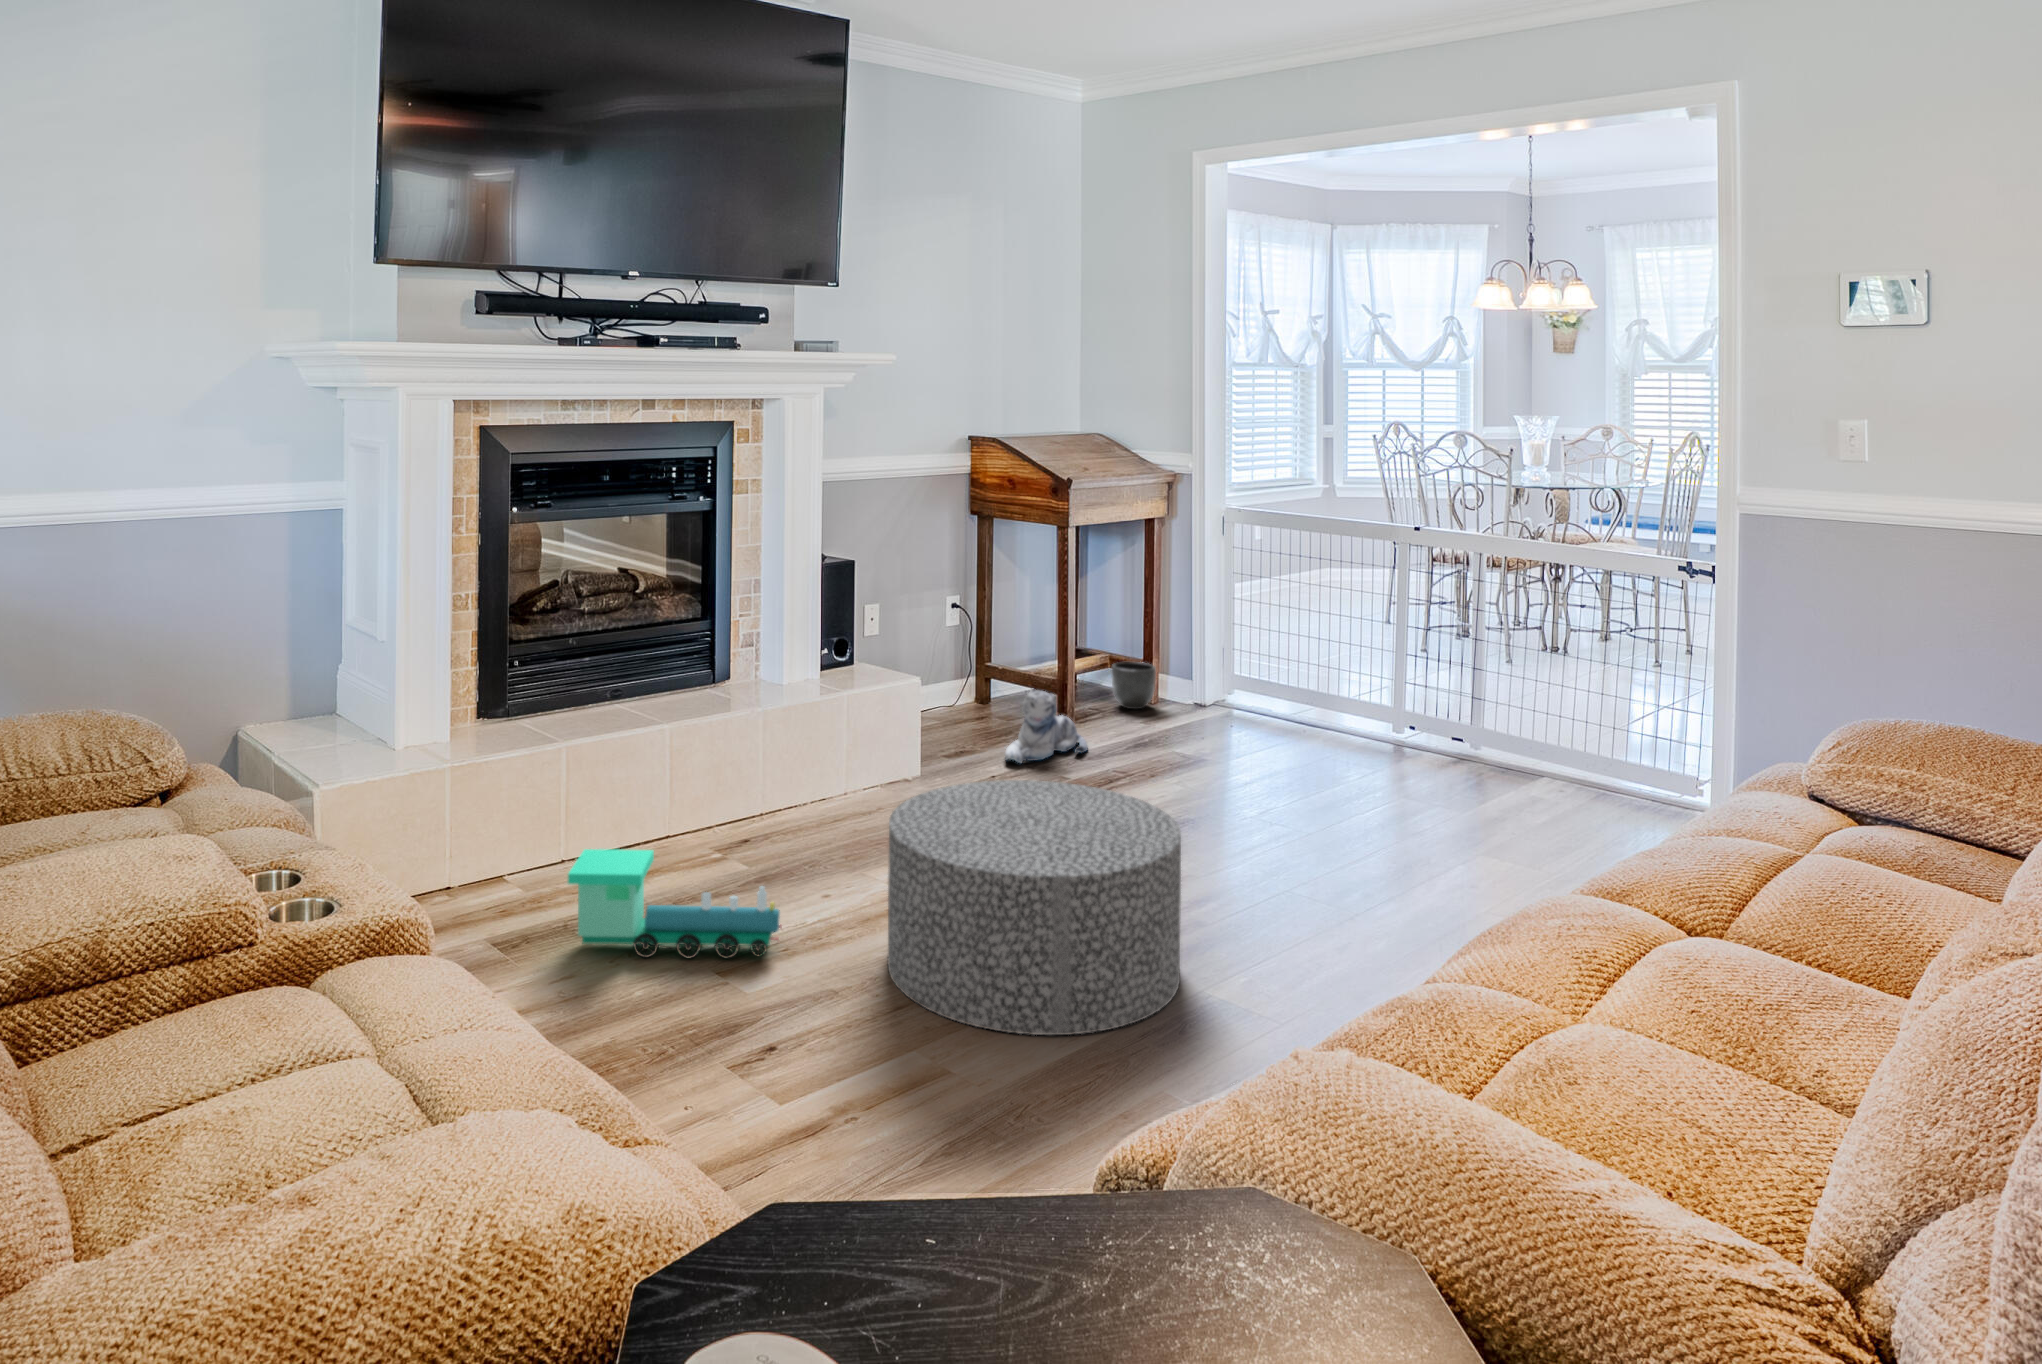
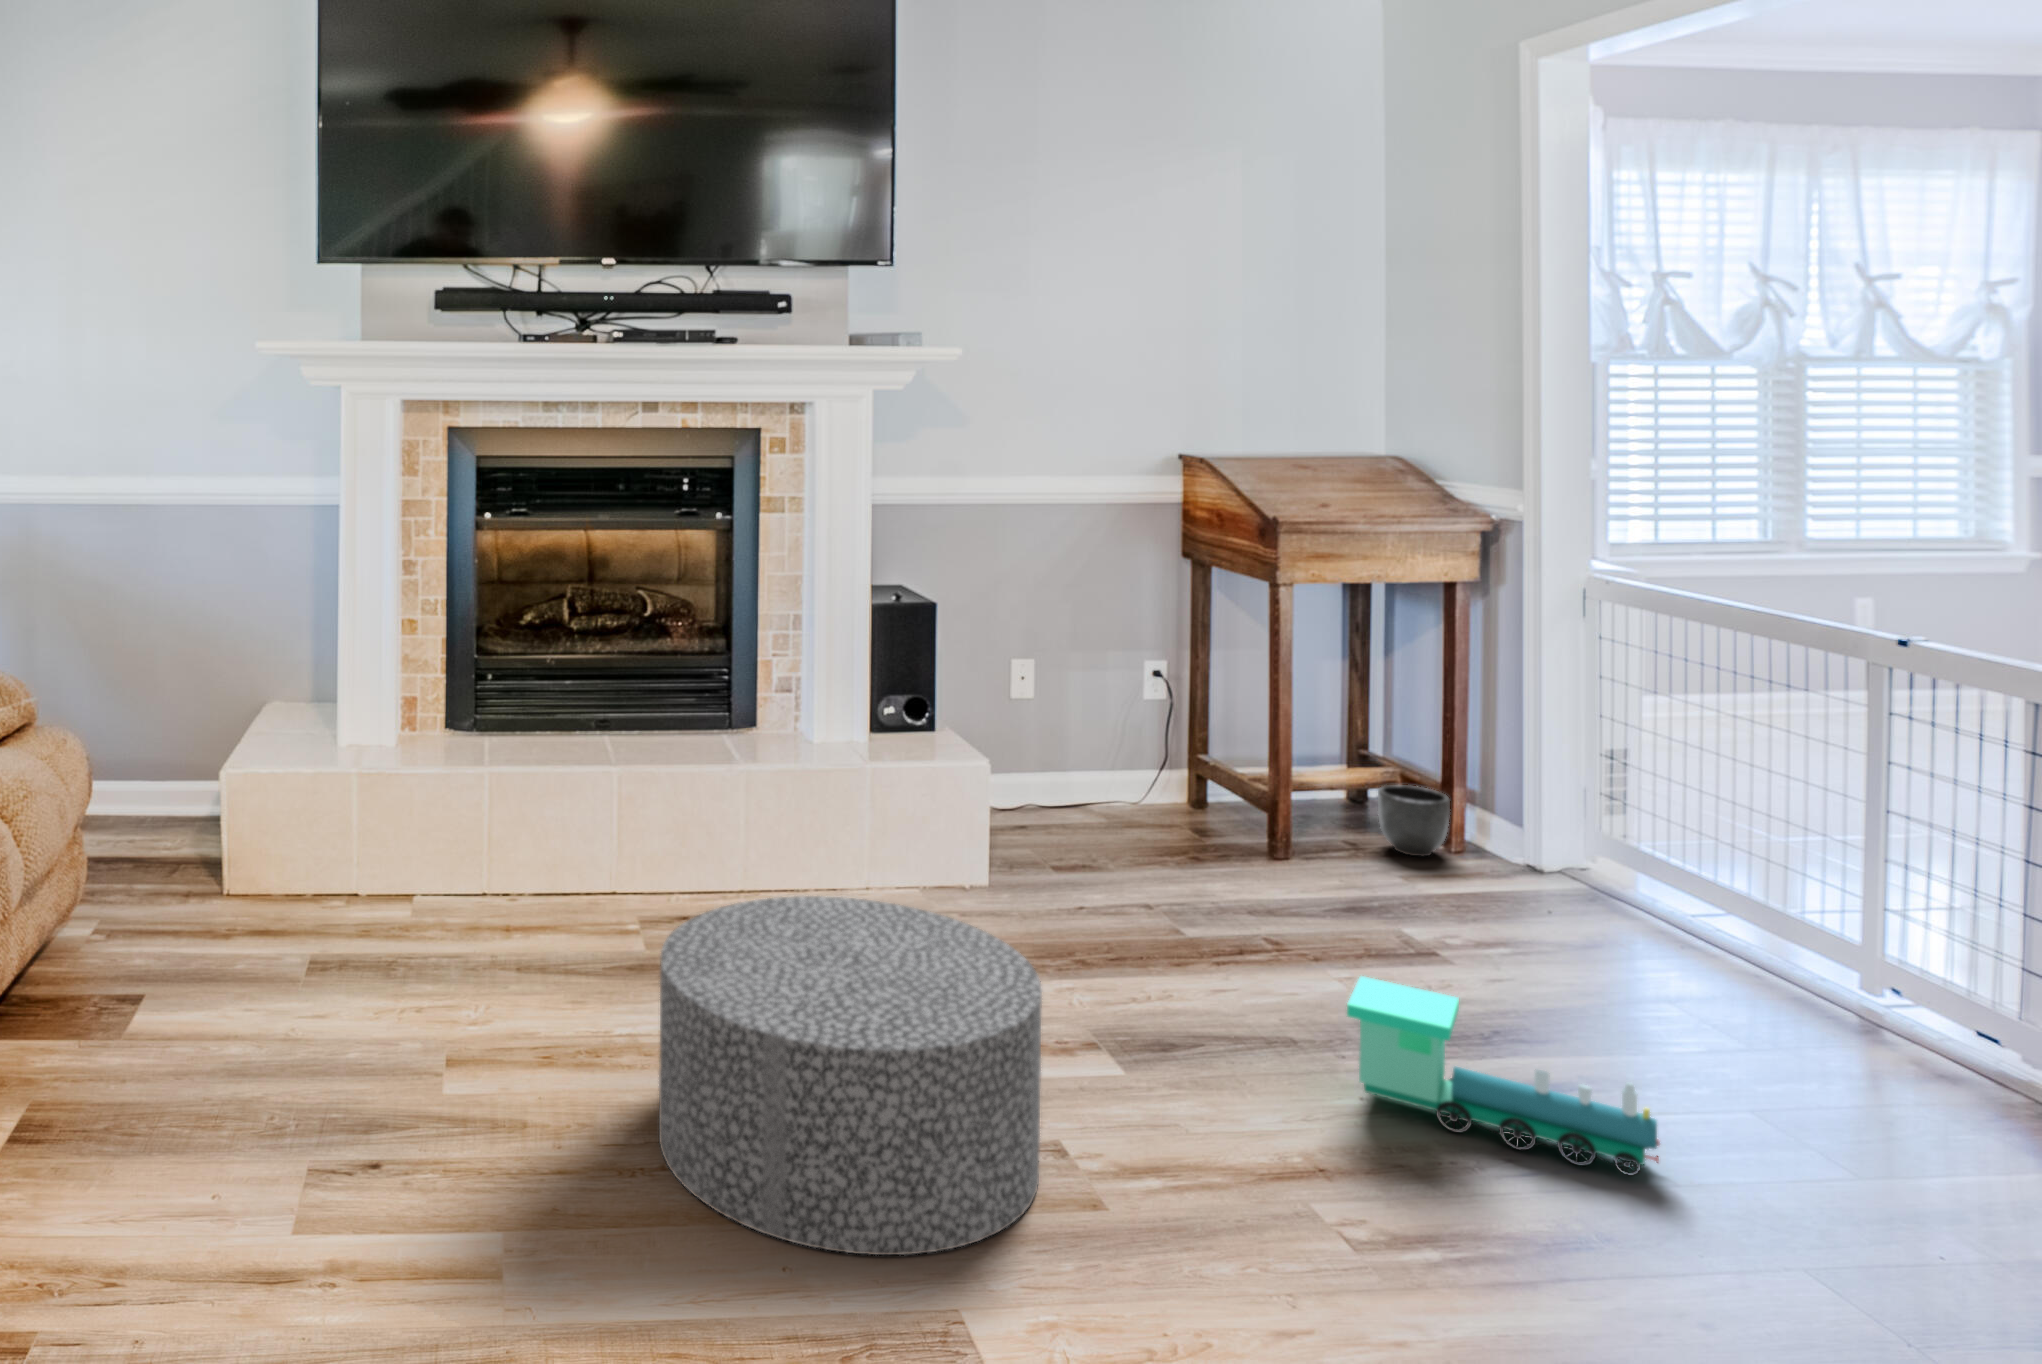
plush toy: present [1005,689,1088,763] -> none [1120,799,1271,899]
toy train: present [568,849,782,959] -> present [1347,976,1660,1176]

